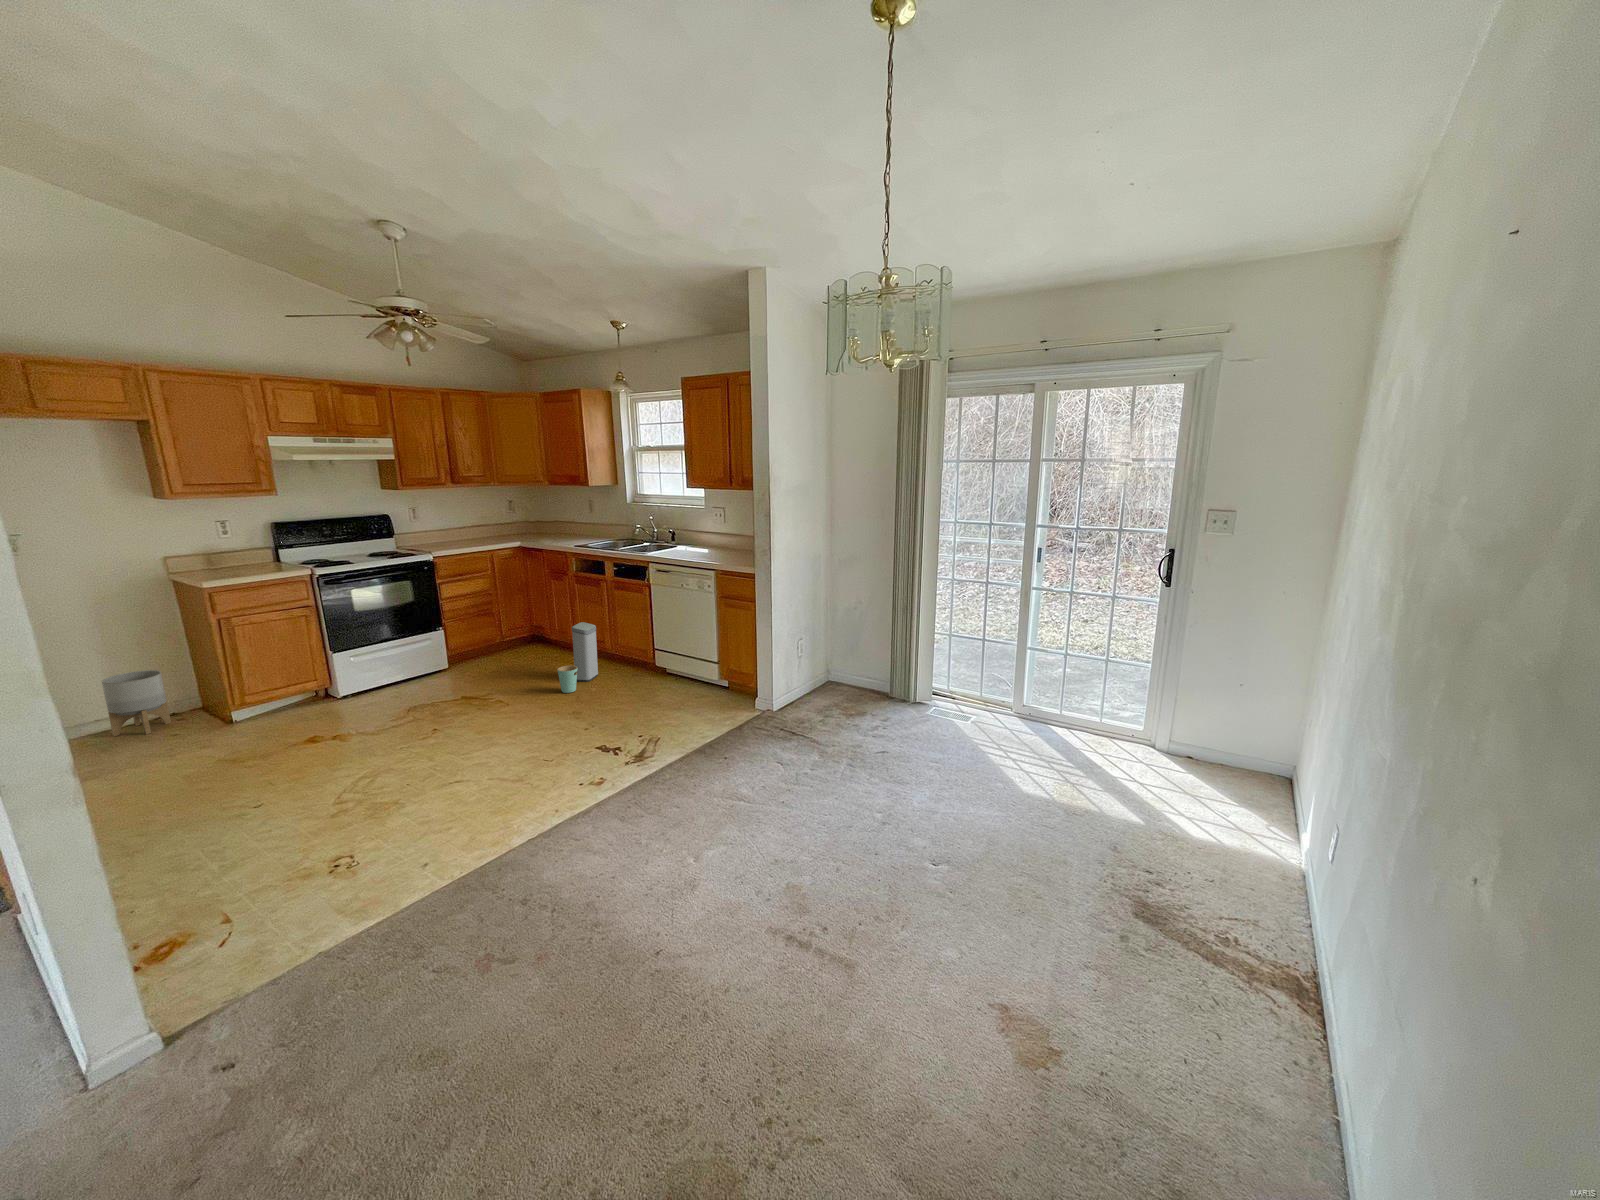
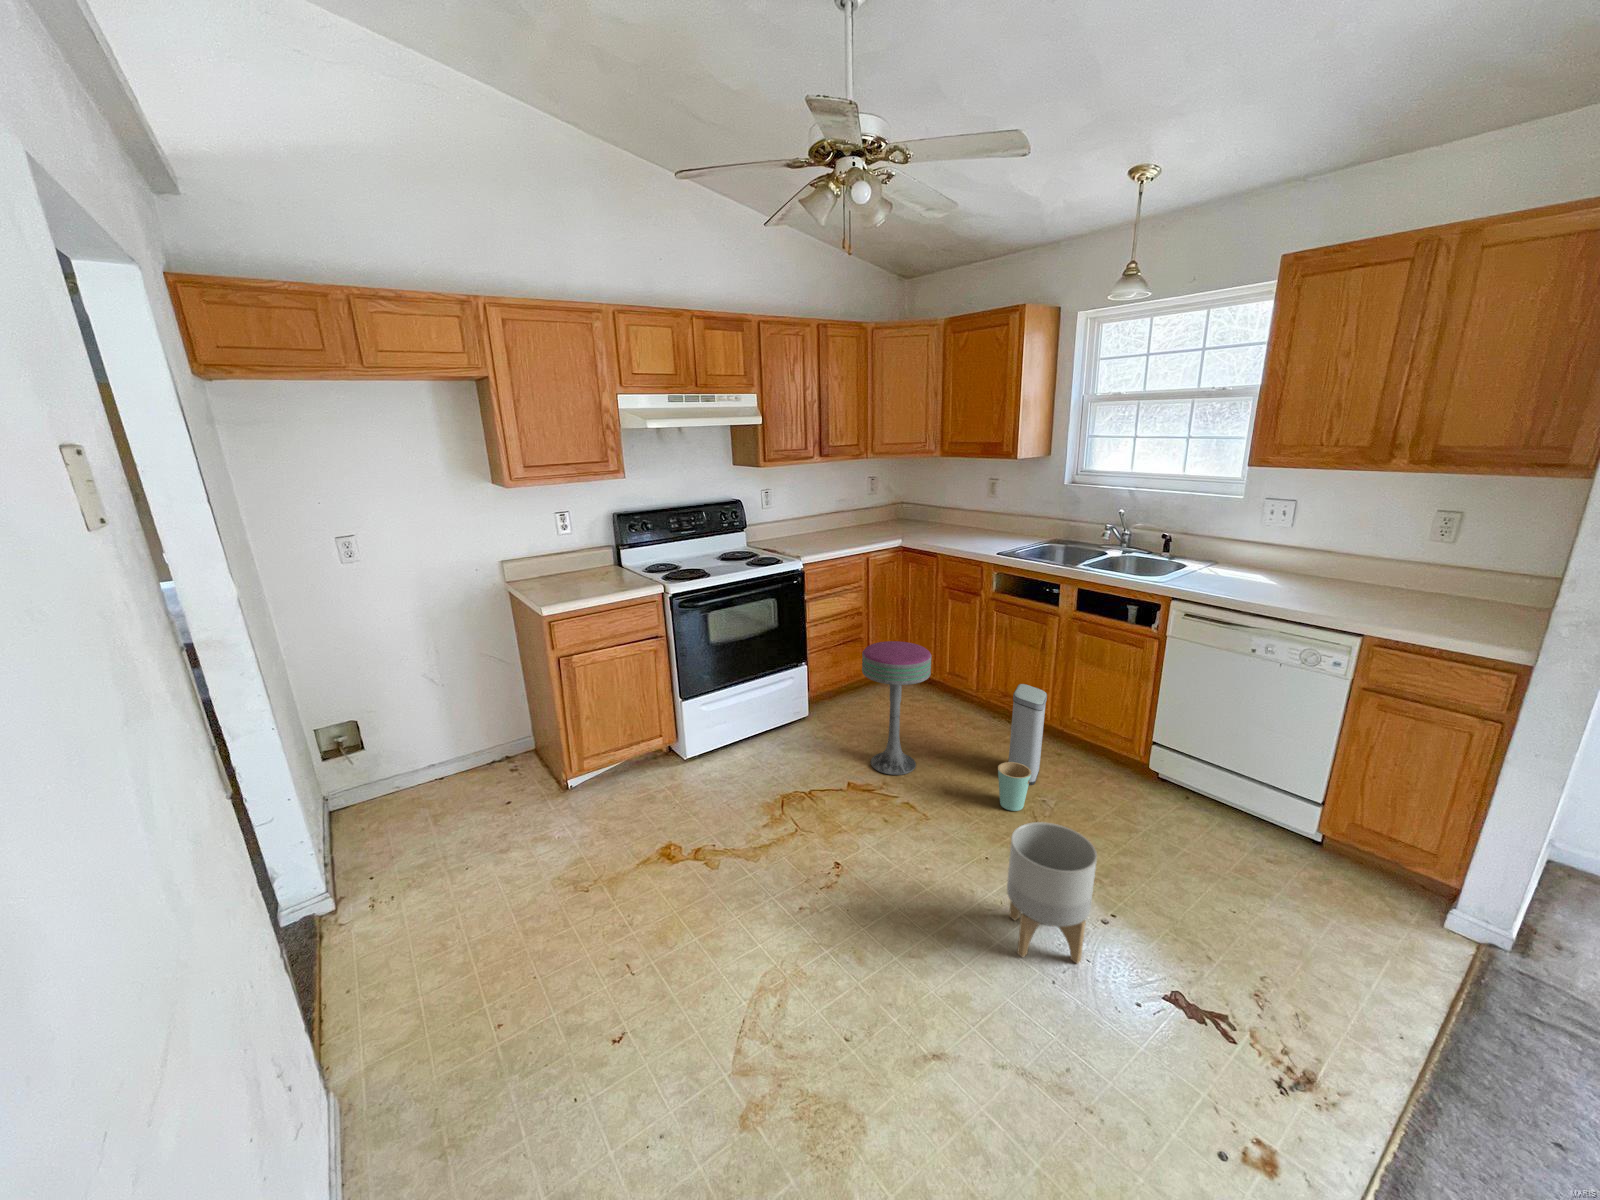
bar stool: none [472,603,520,687] -> present [862,641,931,775]
planter: present [102,670,171,736] -> present [1007,822,1097,964]

